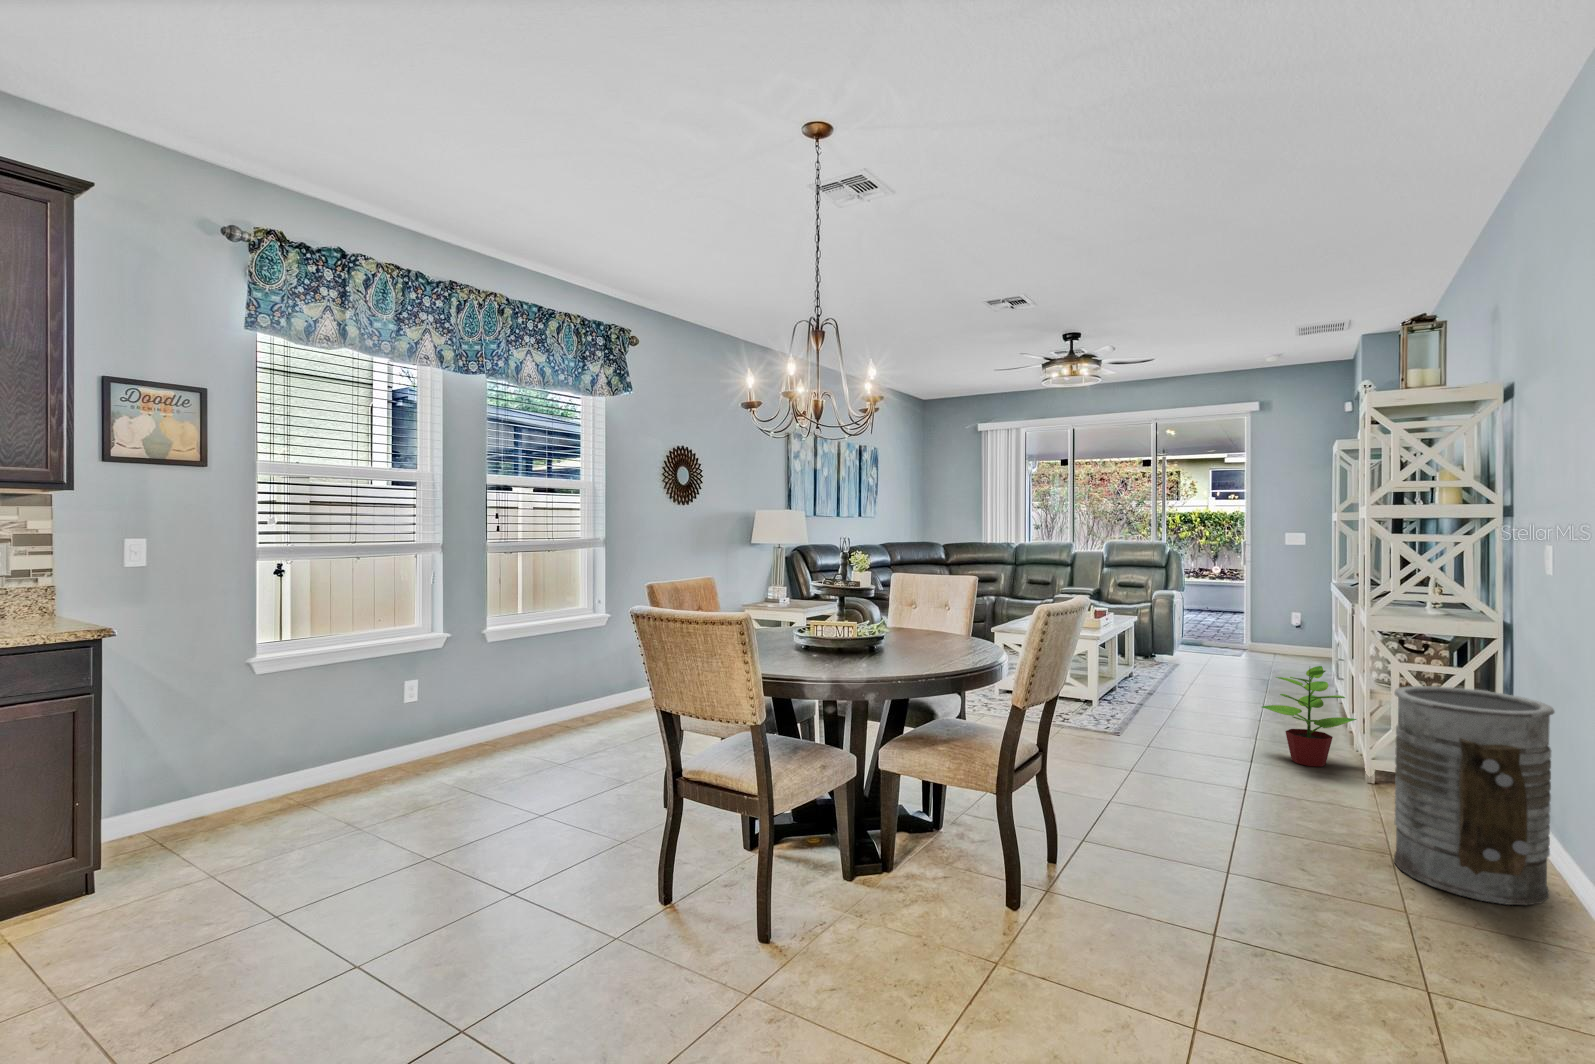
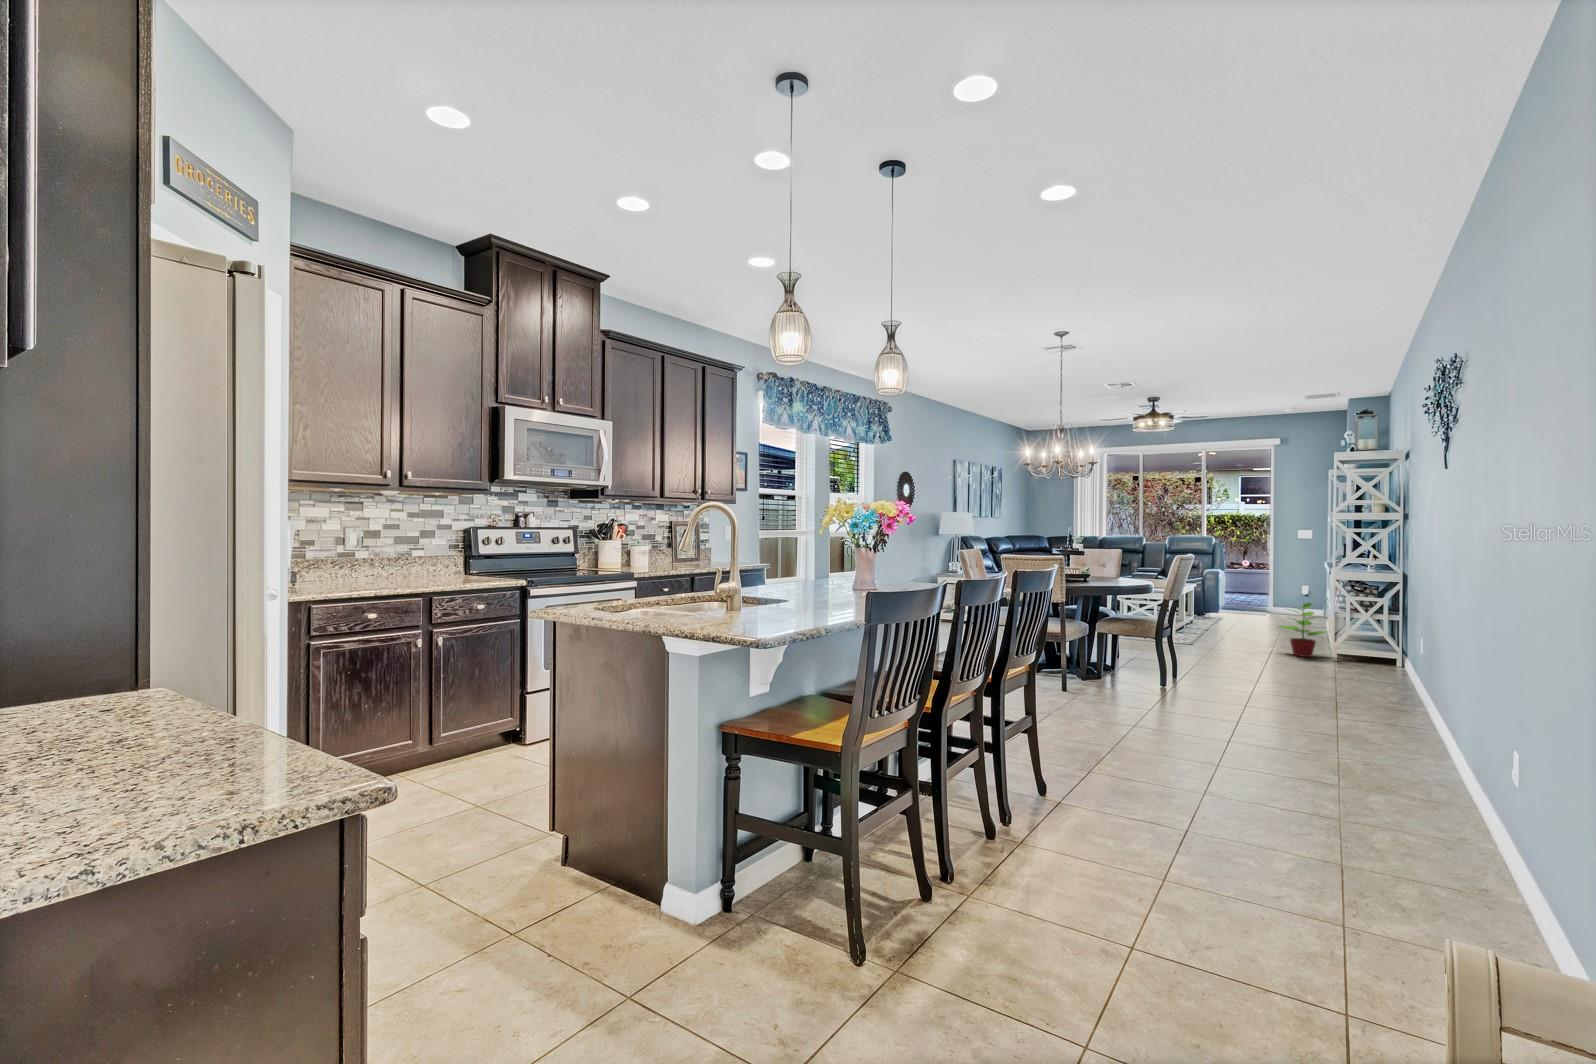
trash can: present [1394,686,1554,905] -> none [1337,600,1407,691]

